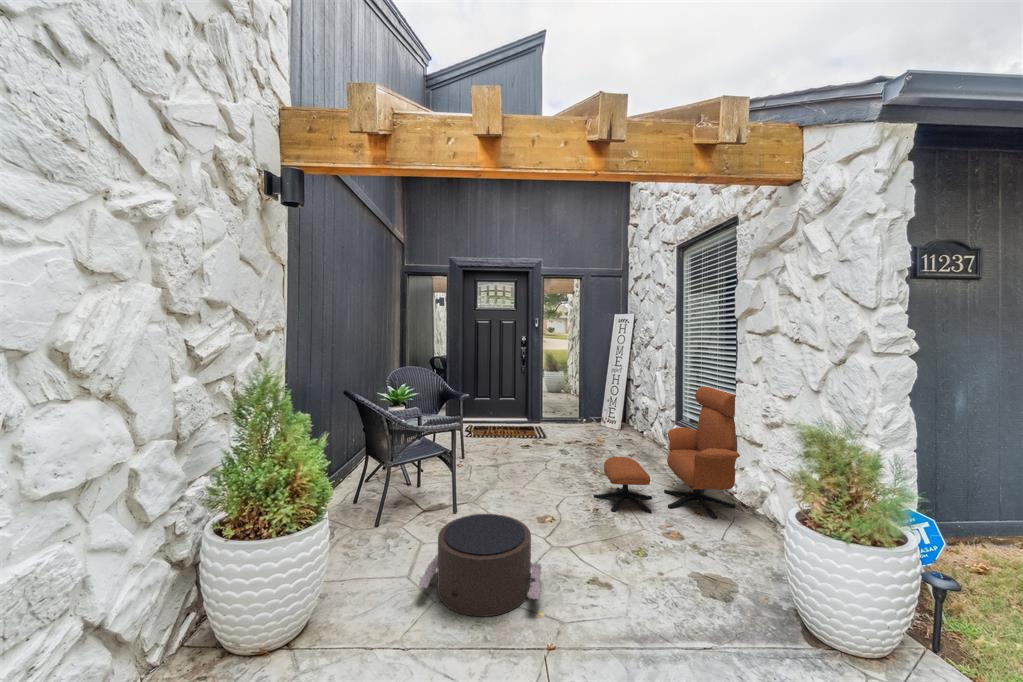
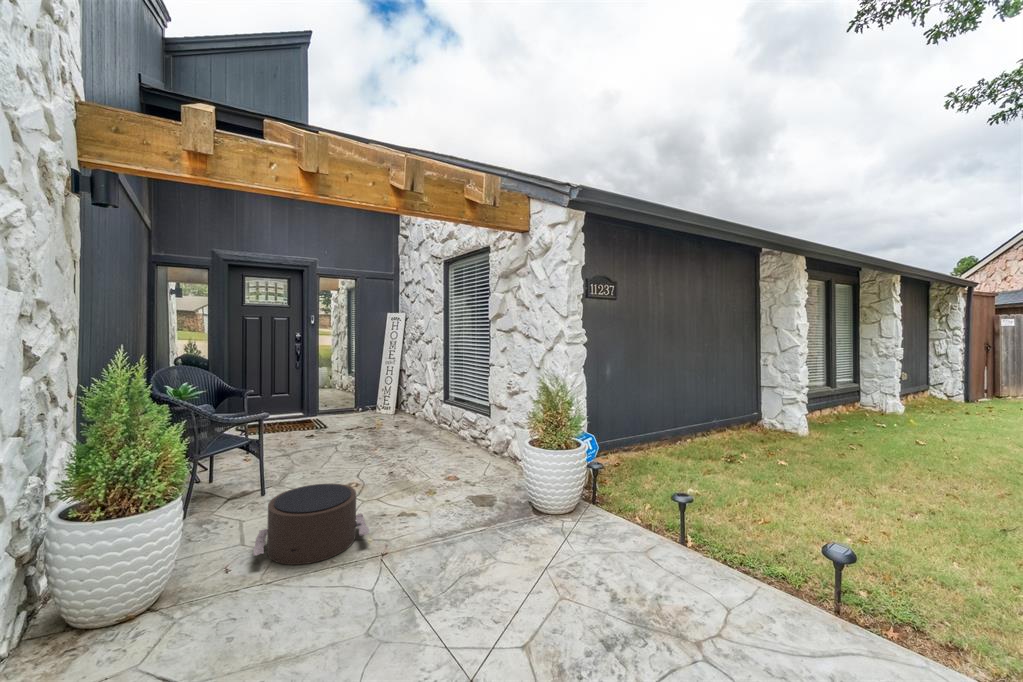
lounge chair: present [594,387,740,519] -> none [387,370,494,473]

